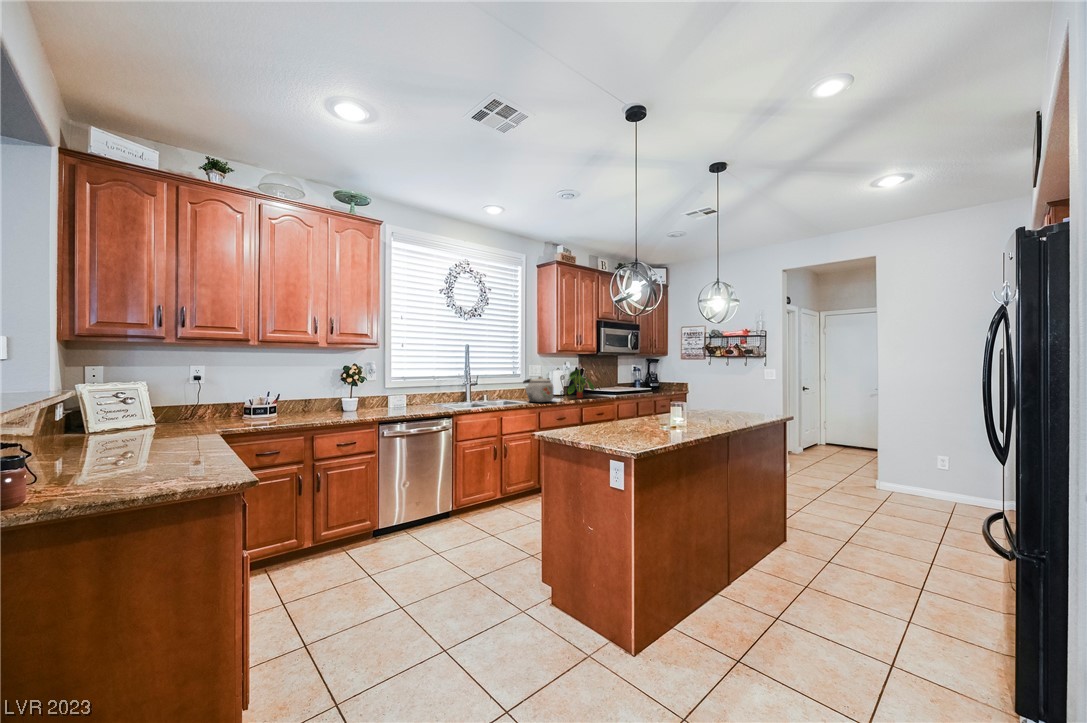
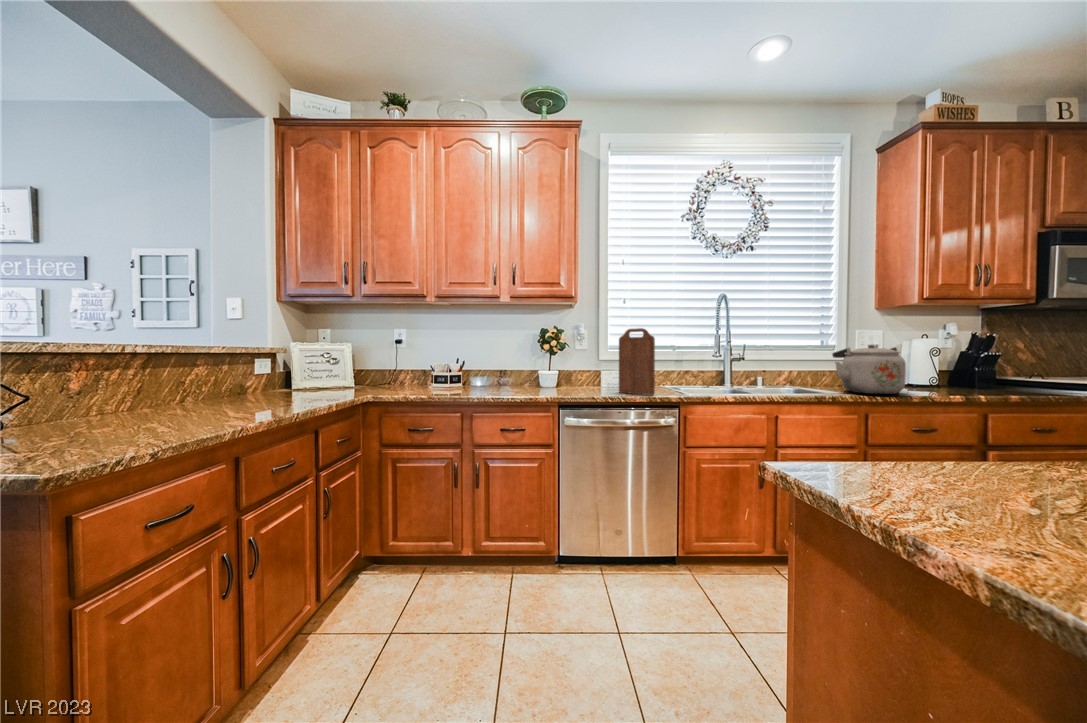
cutting board: none [411,368,437,411] -> present [619,328,655,395]
plant: present [568,370,594,398] -> none [943,331,1035,392]

